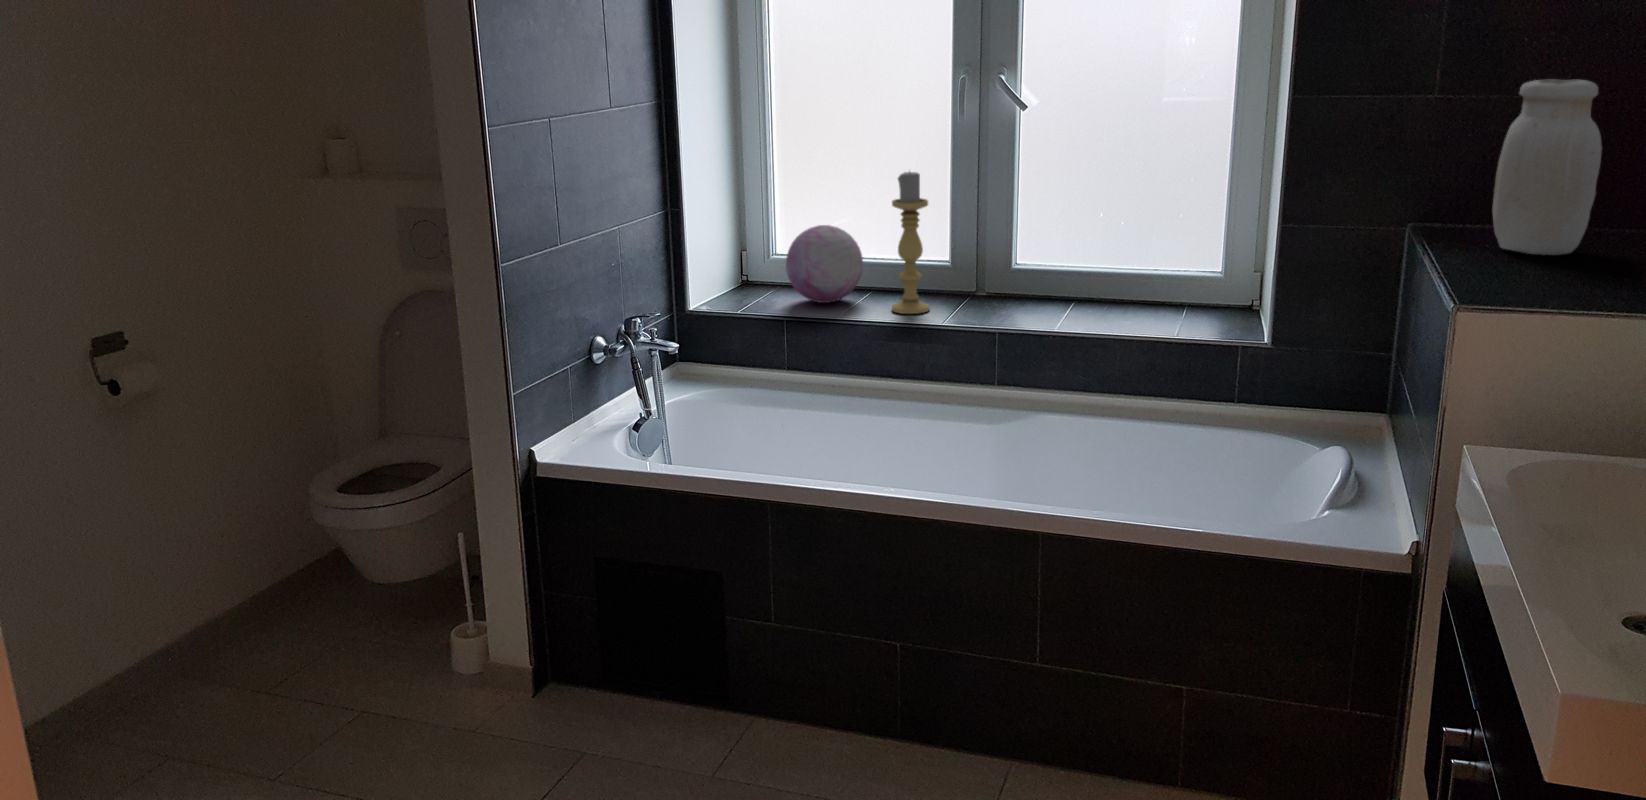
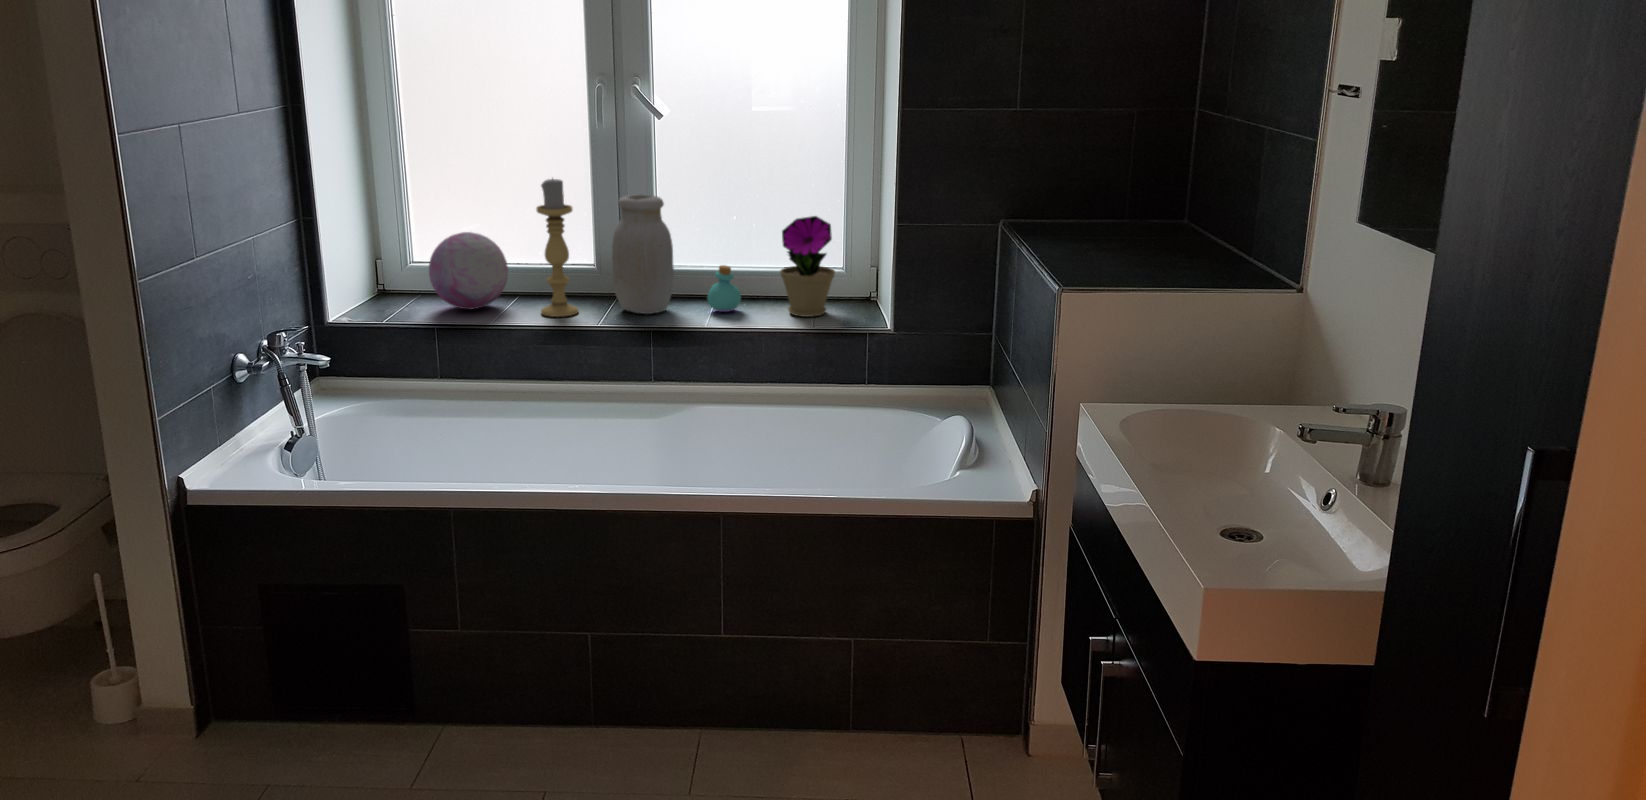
jar: present [1493,79,1602,255] -> present [612,194,674,314]
flower pot: none [1145,214,1208,325] -> present [780,216,835,317]
perfume bottle: none [1065,266,1102,316] -> present [707,265,741,312]

